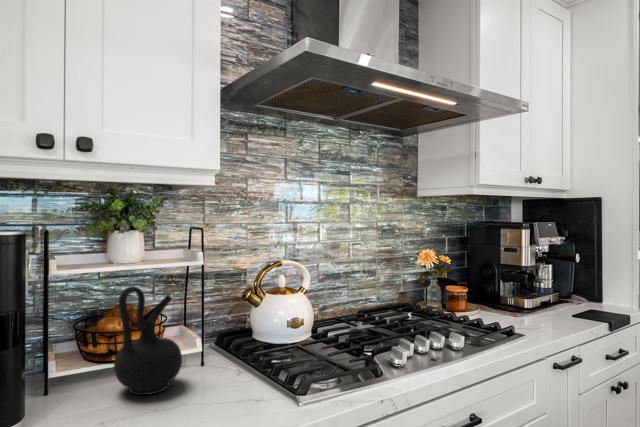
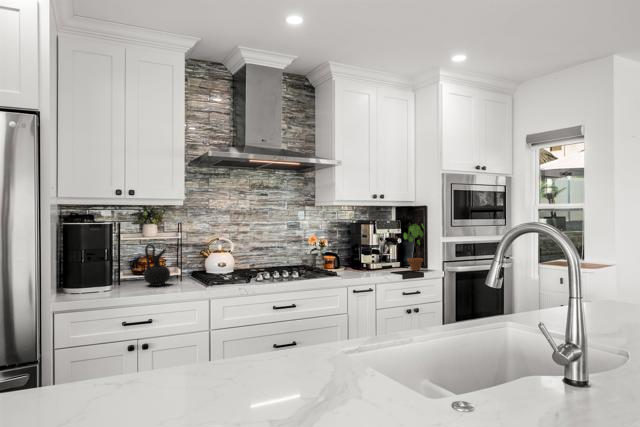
potted plant: none [580,228,618,311] -> present [404,224,425,271]

